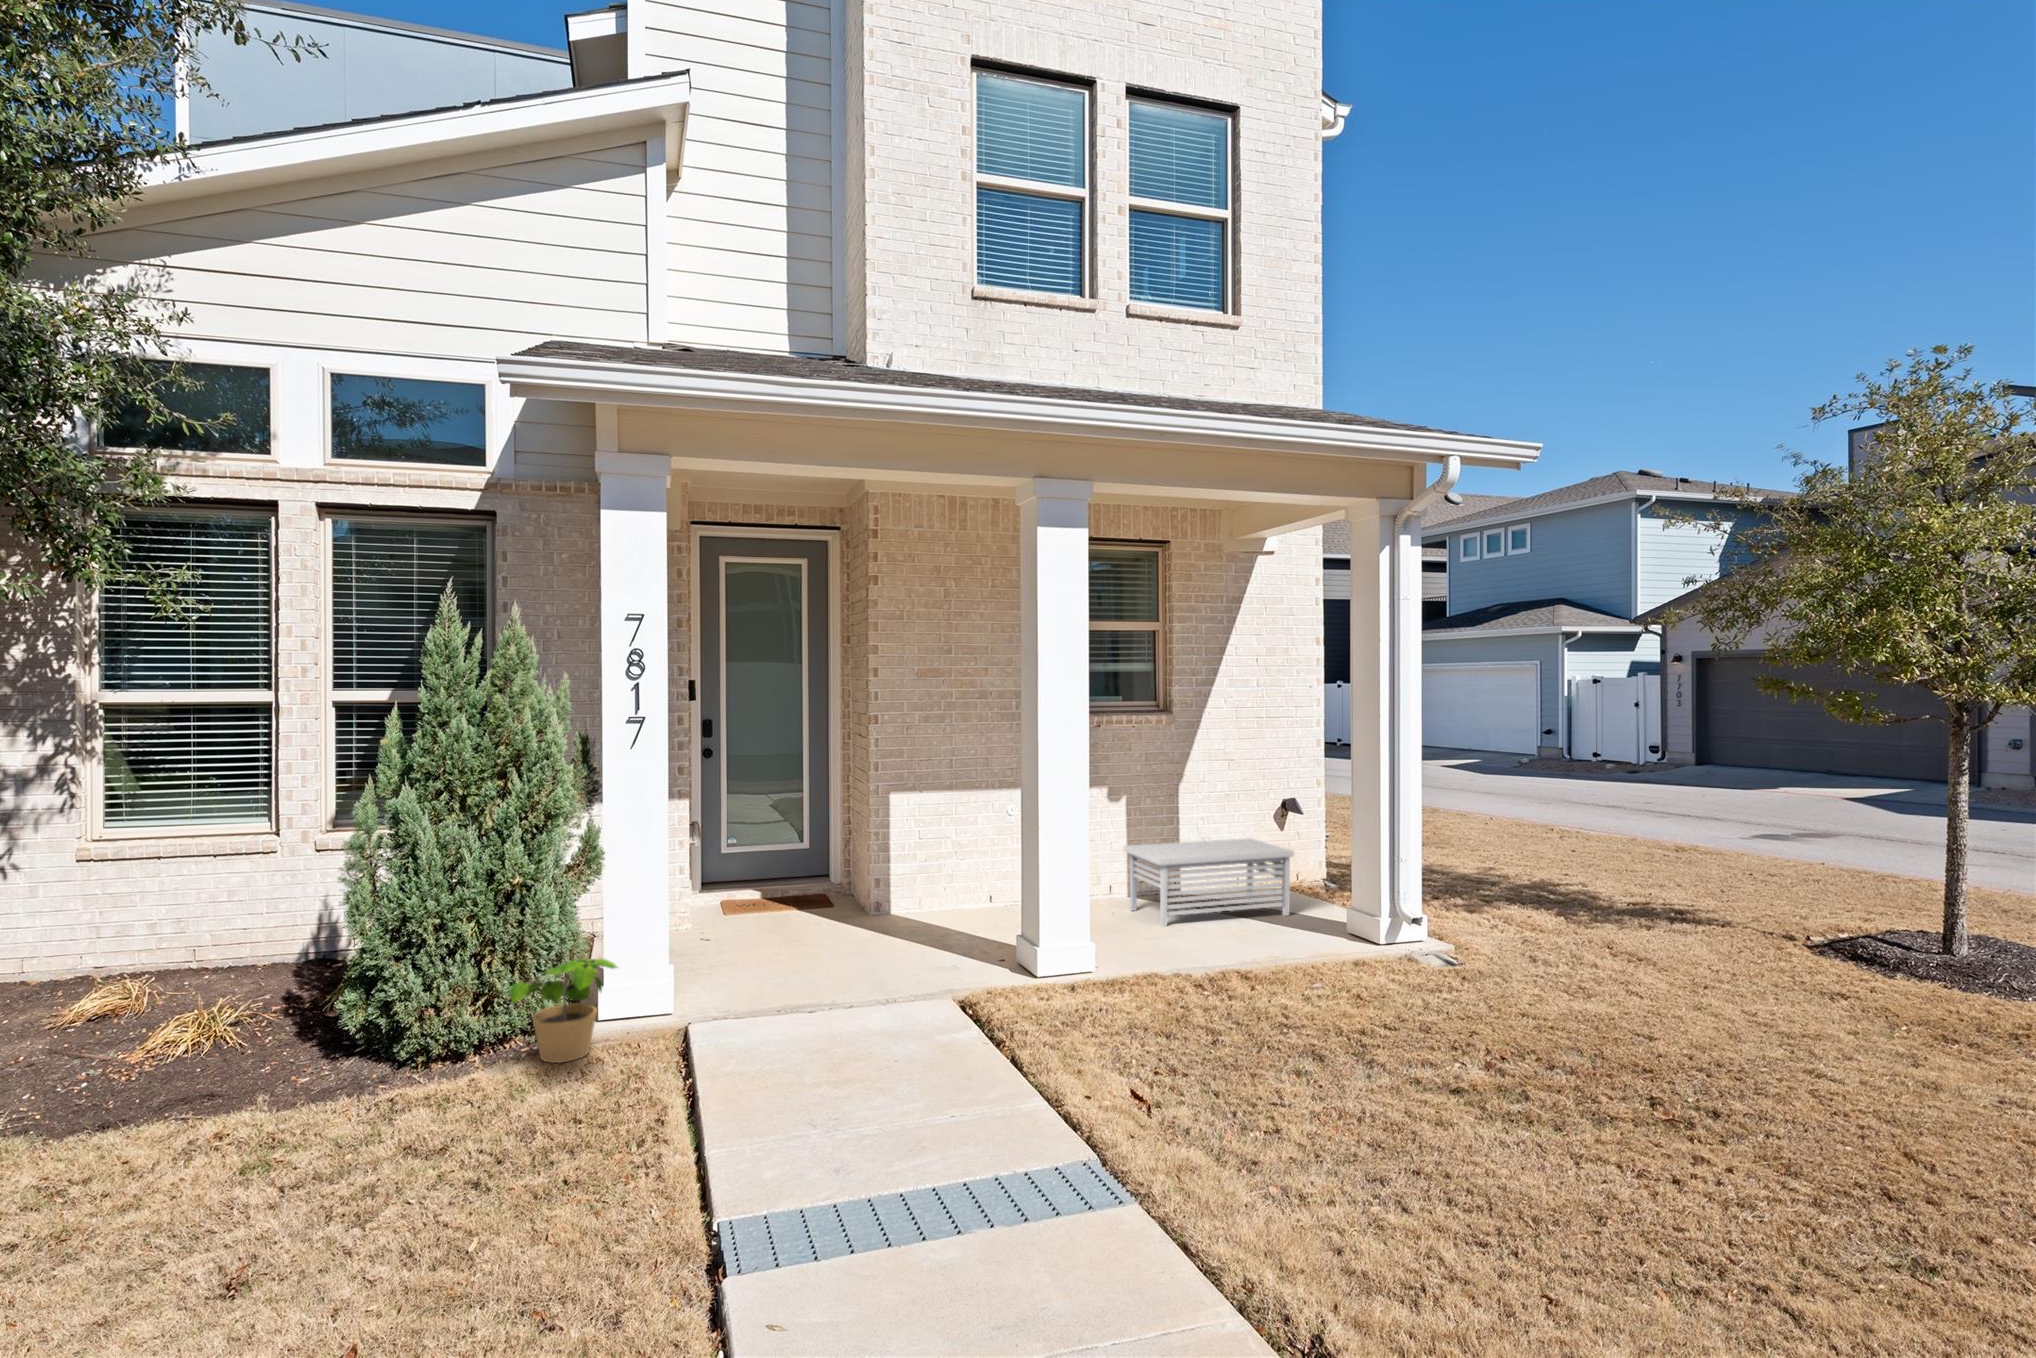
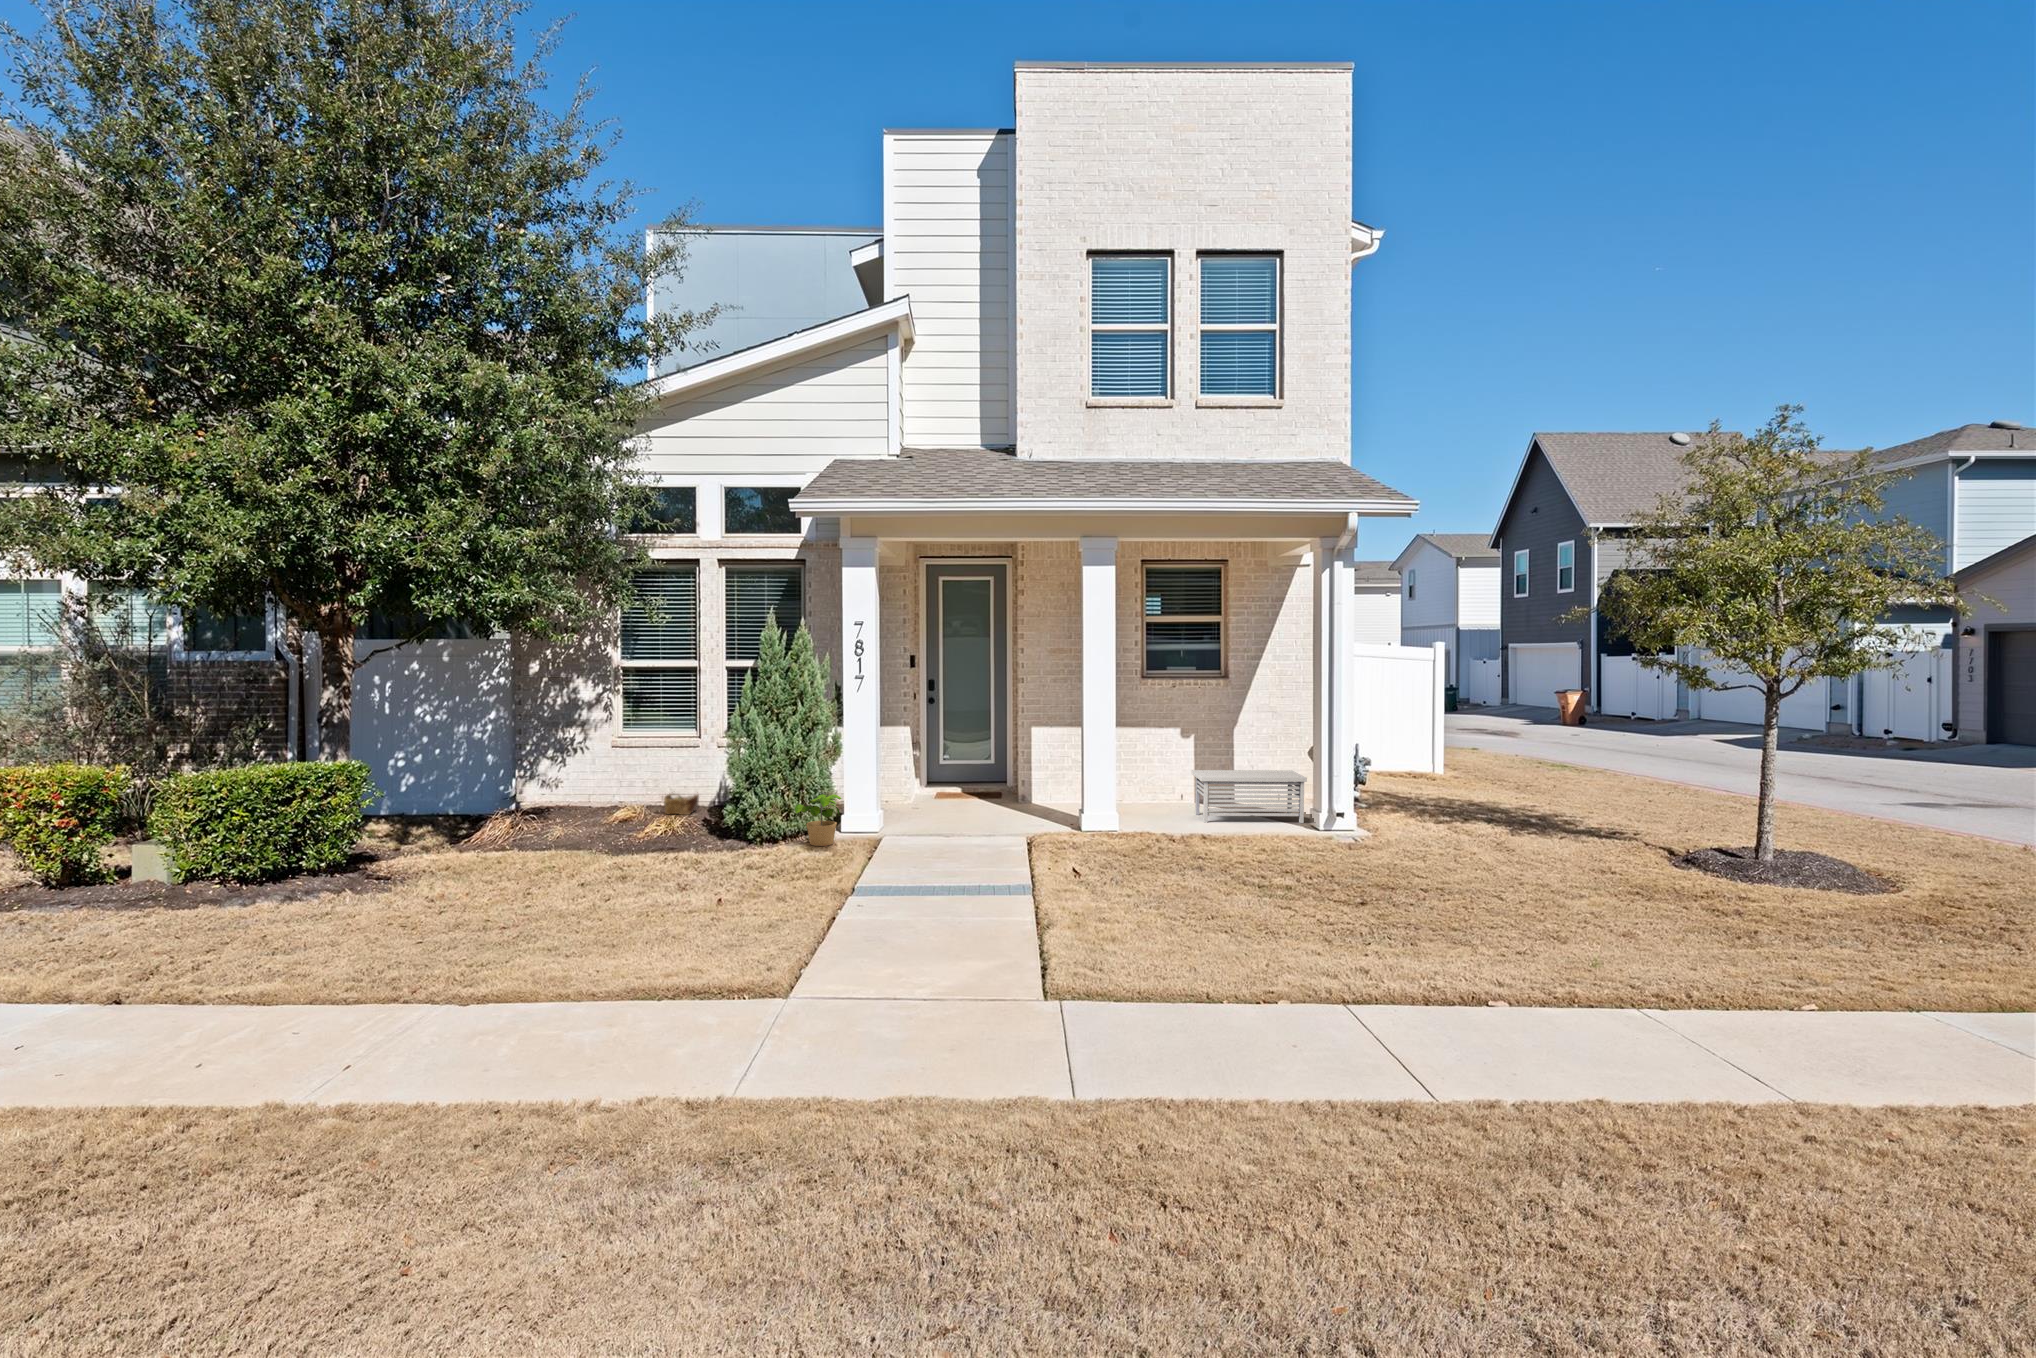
woven basket: none [194,929,275,995] -> present [664,794,699,815]

